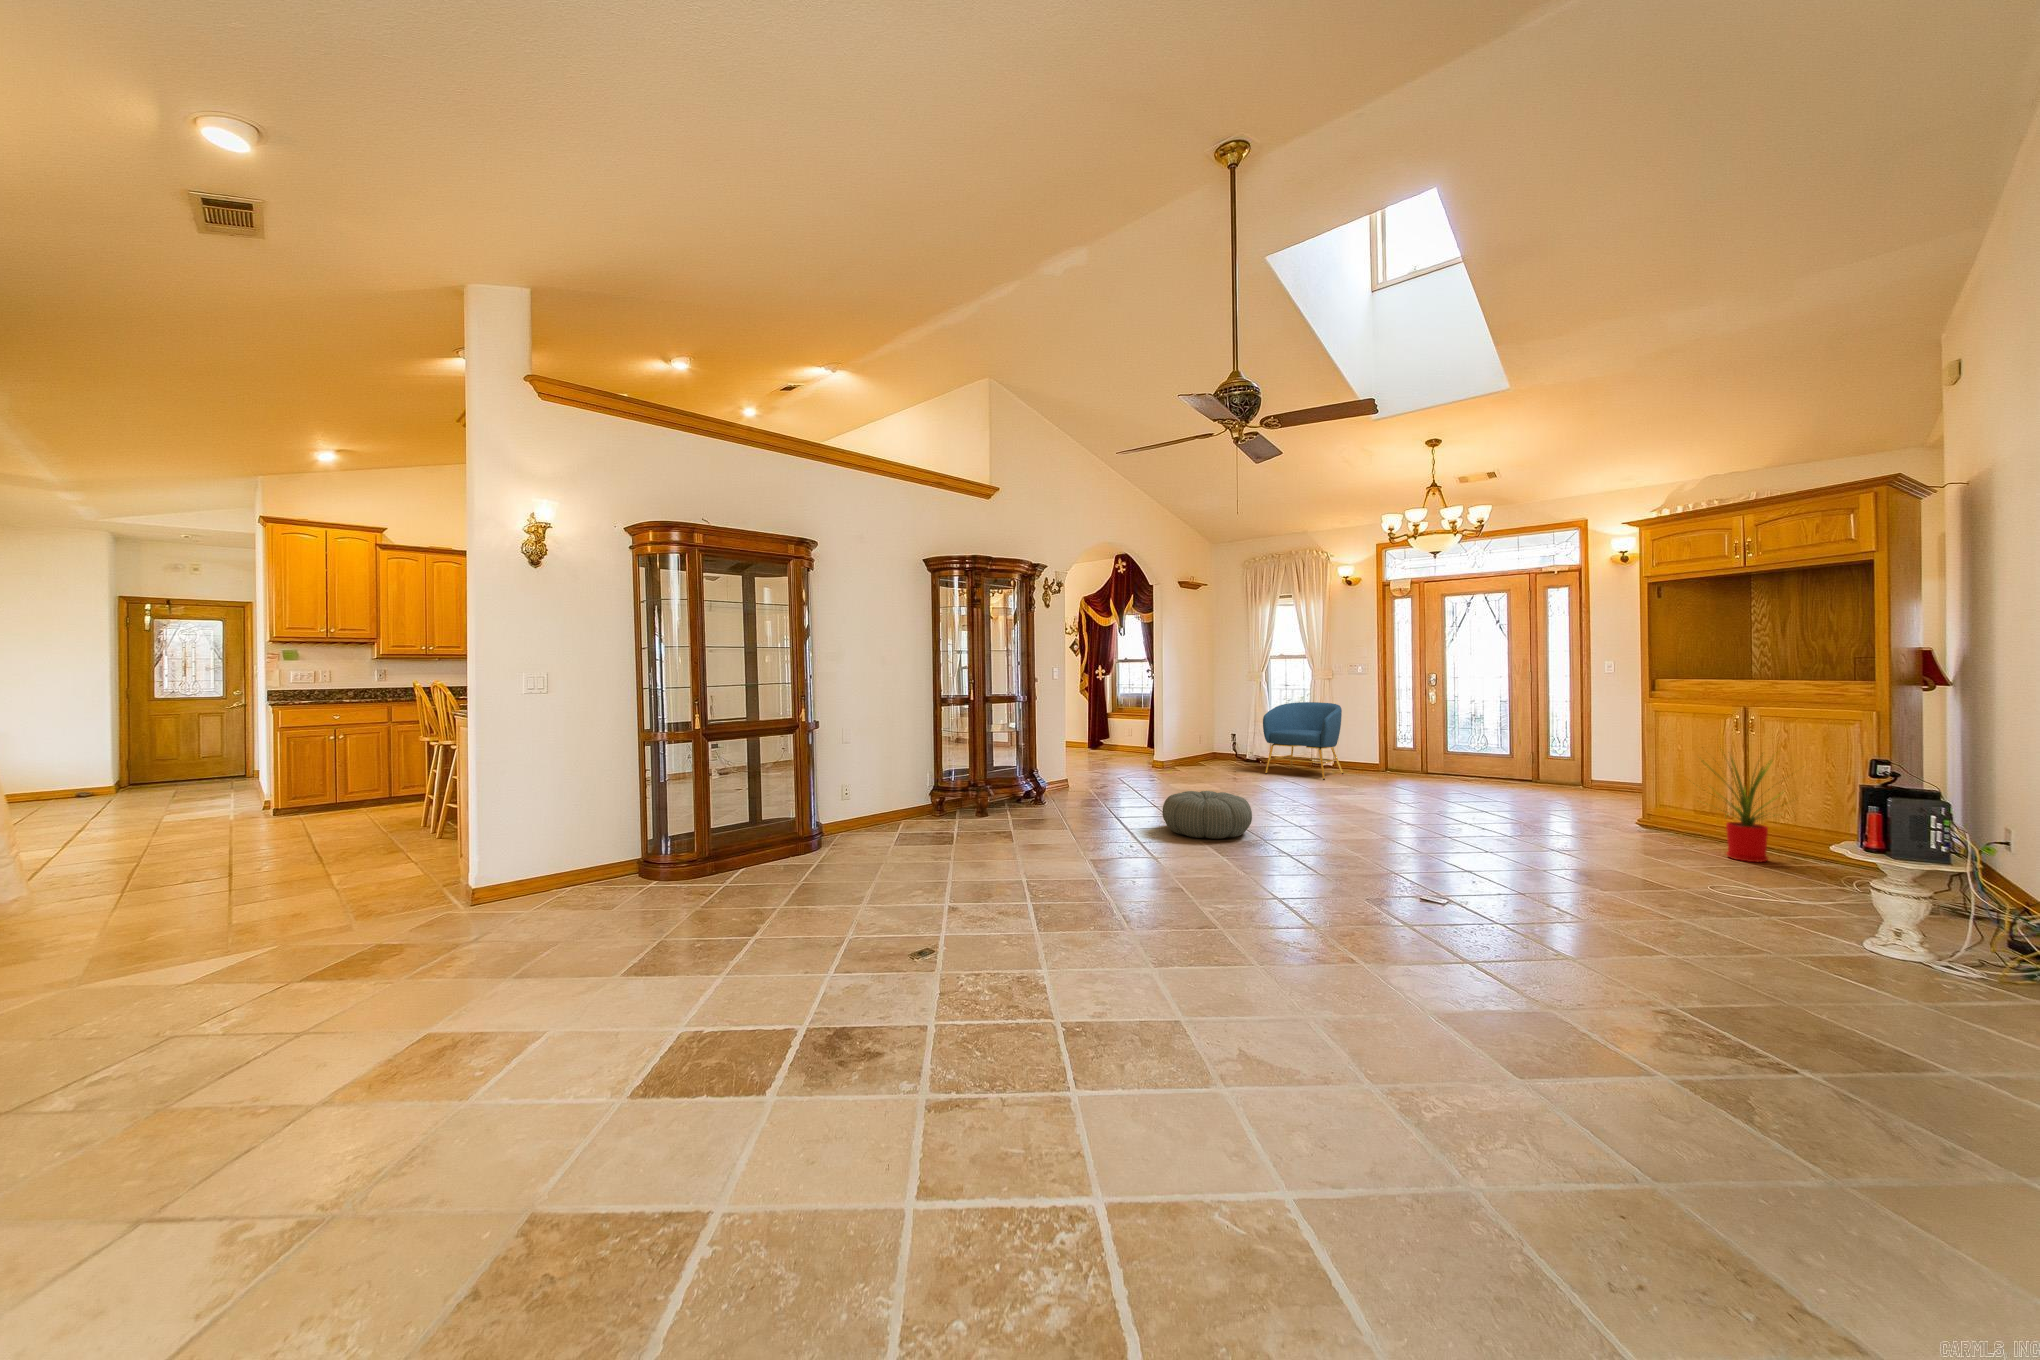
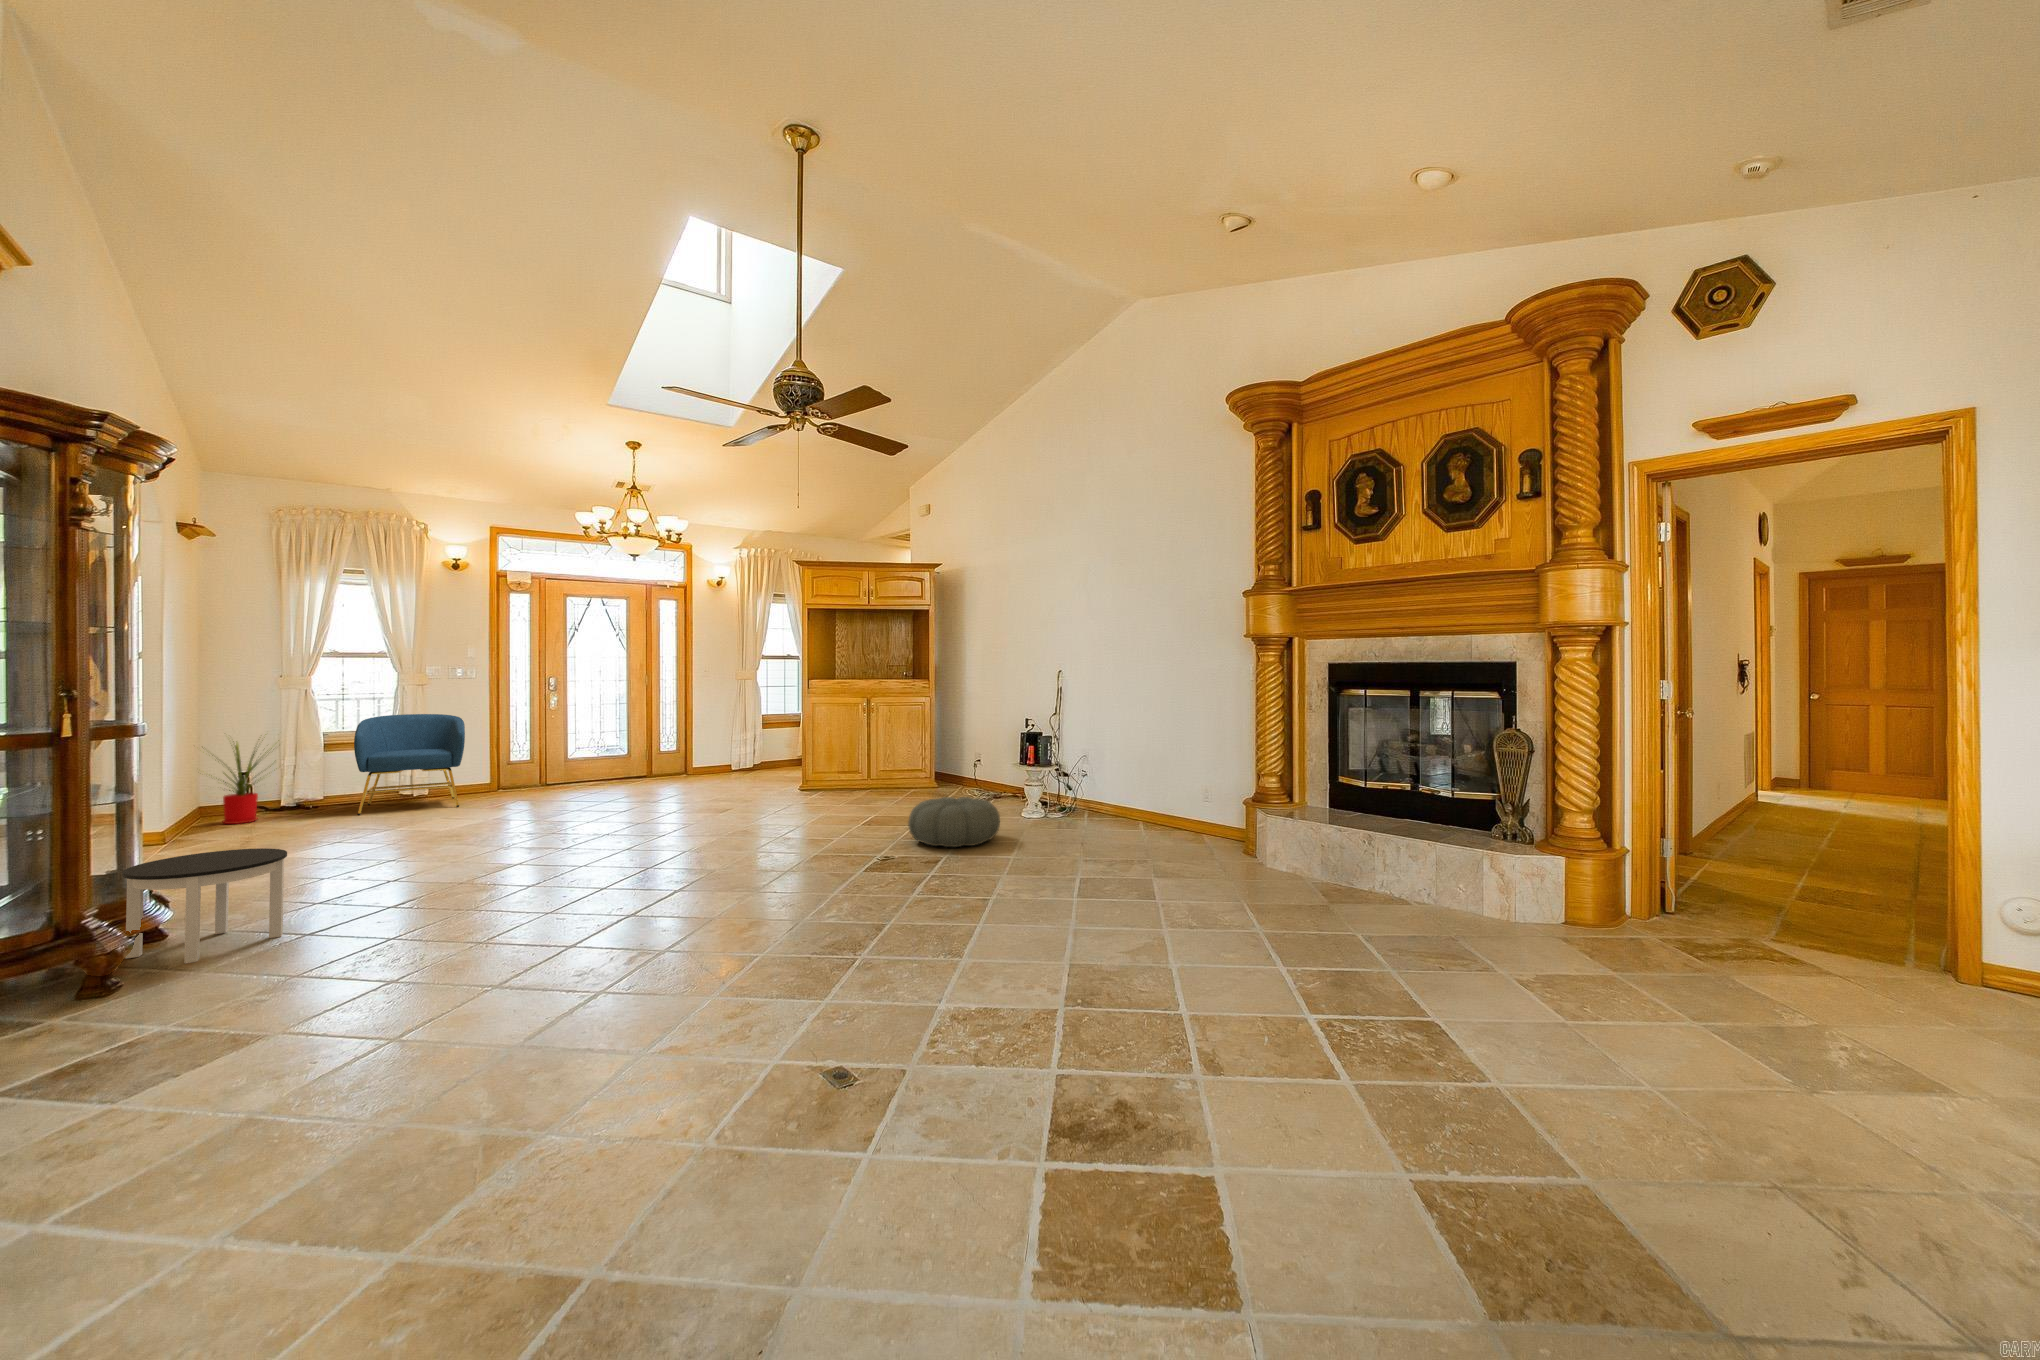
house plant: present [1708,758,1778,862] -> present [216,739,272,824]
round table: none [1001,768,1060,821] -> present [122,848,287,963]
pouf: present [1162,791,1252,839] -> present [908,797,1000,847]

